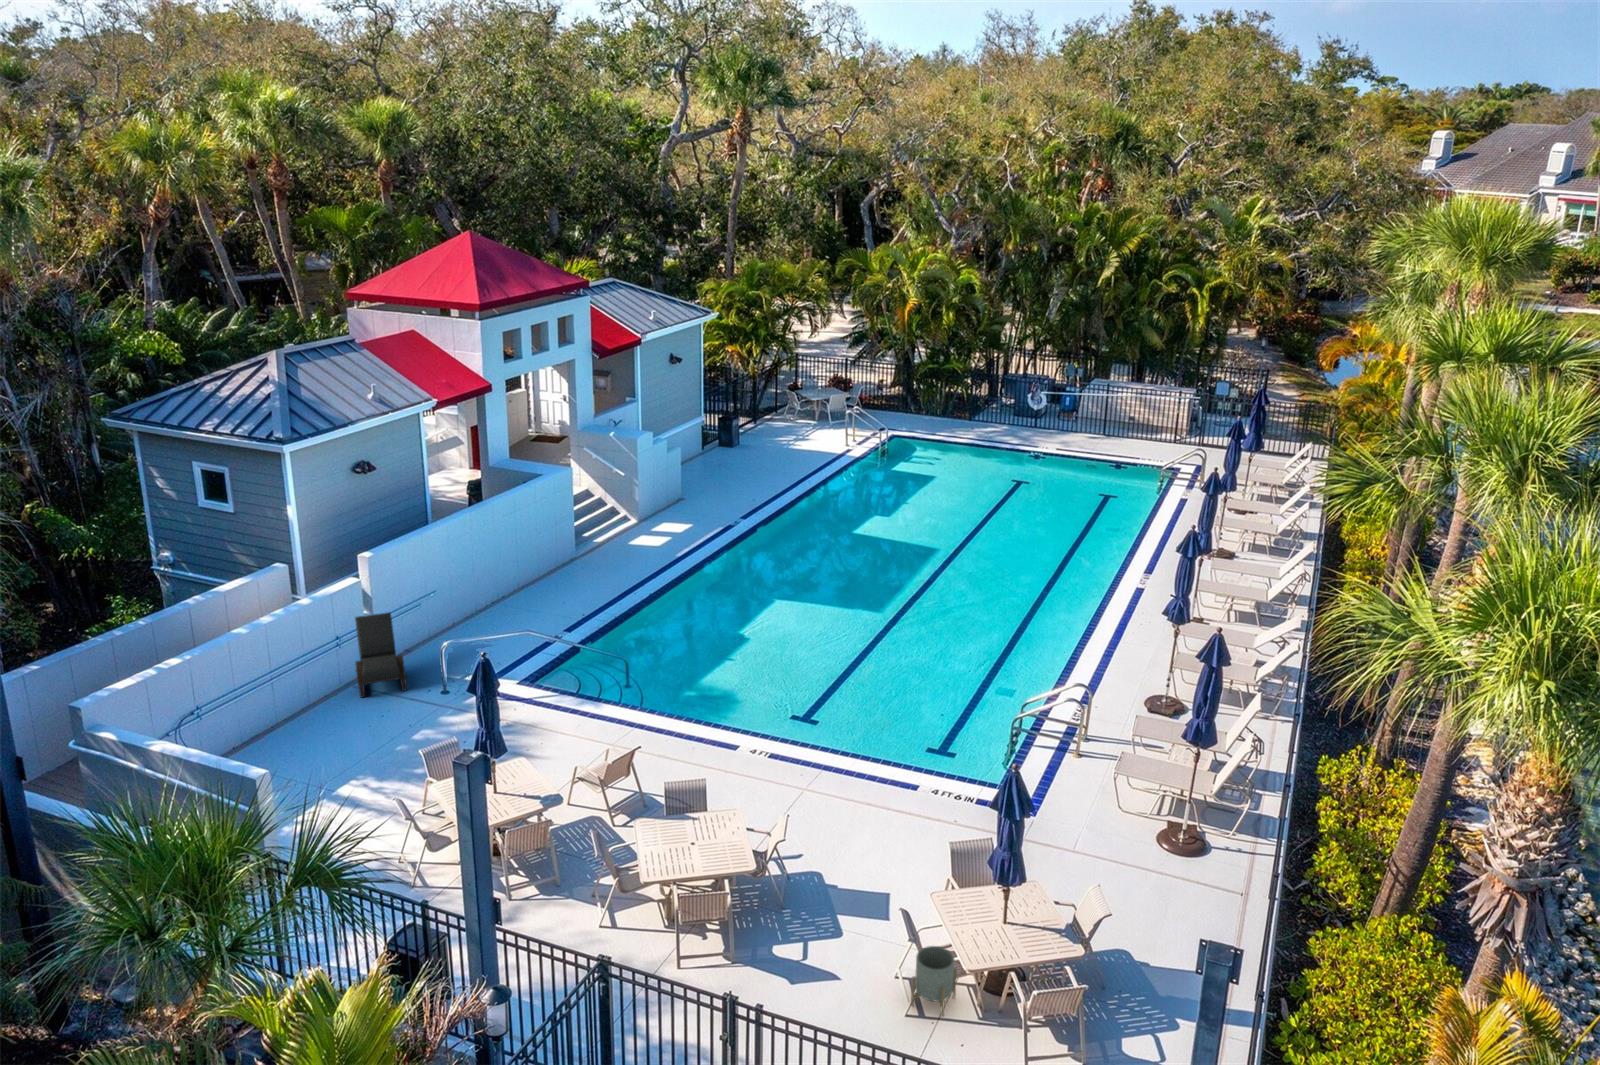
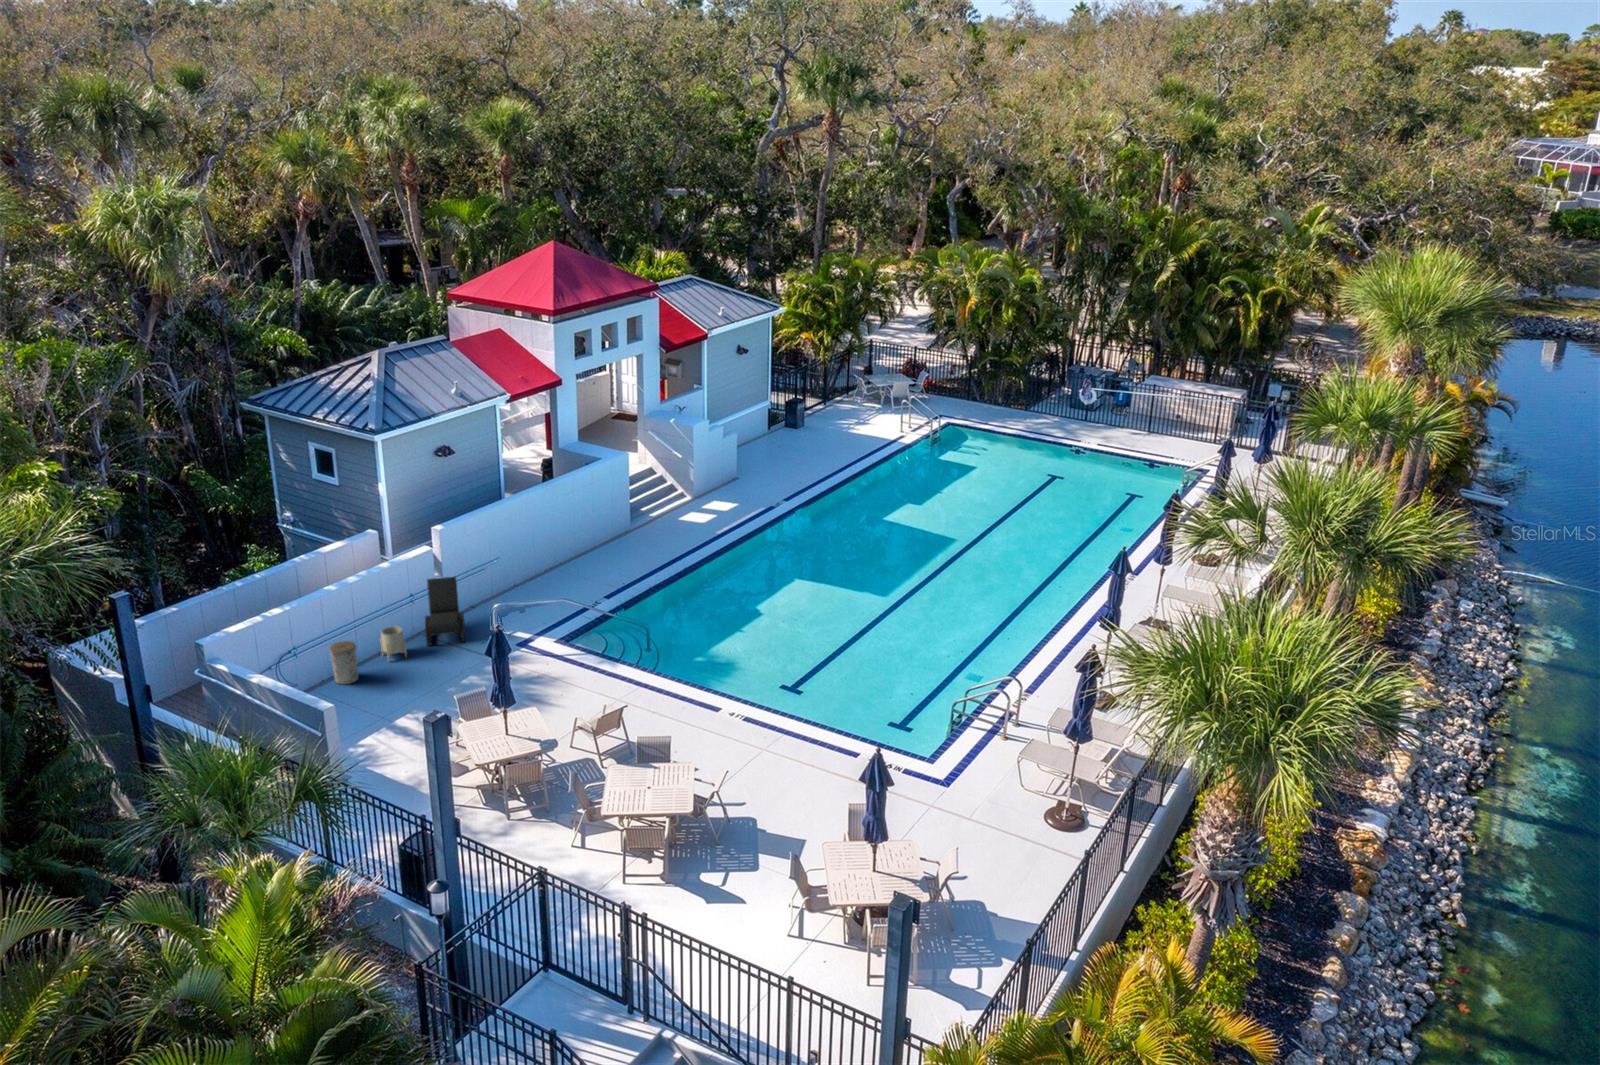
trash can: none [241,695,279,750] -> present [329,641,359,684]
planter: present [911,946,957,1017] -> present [380,626,407,661]

